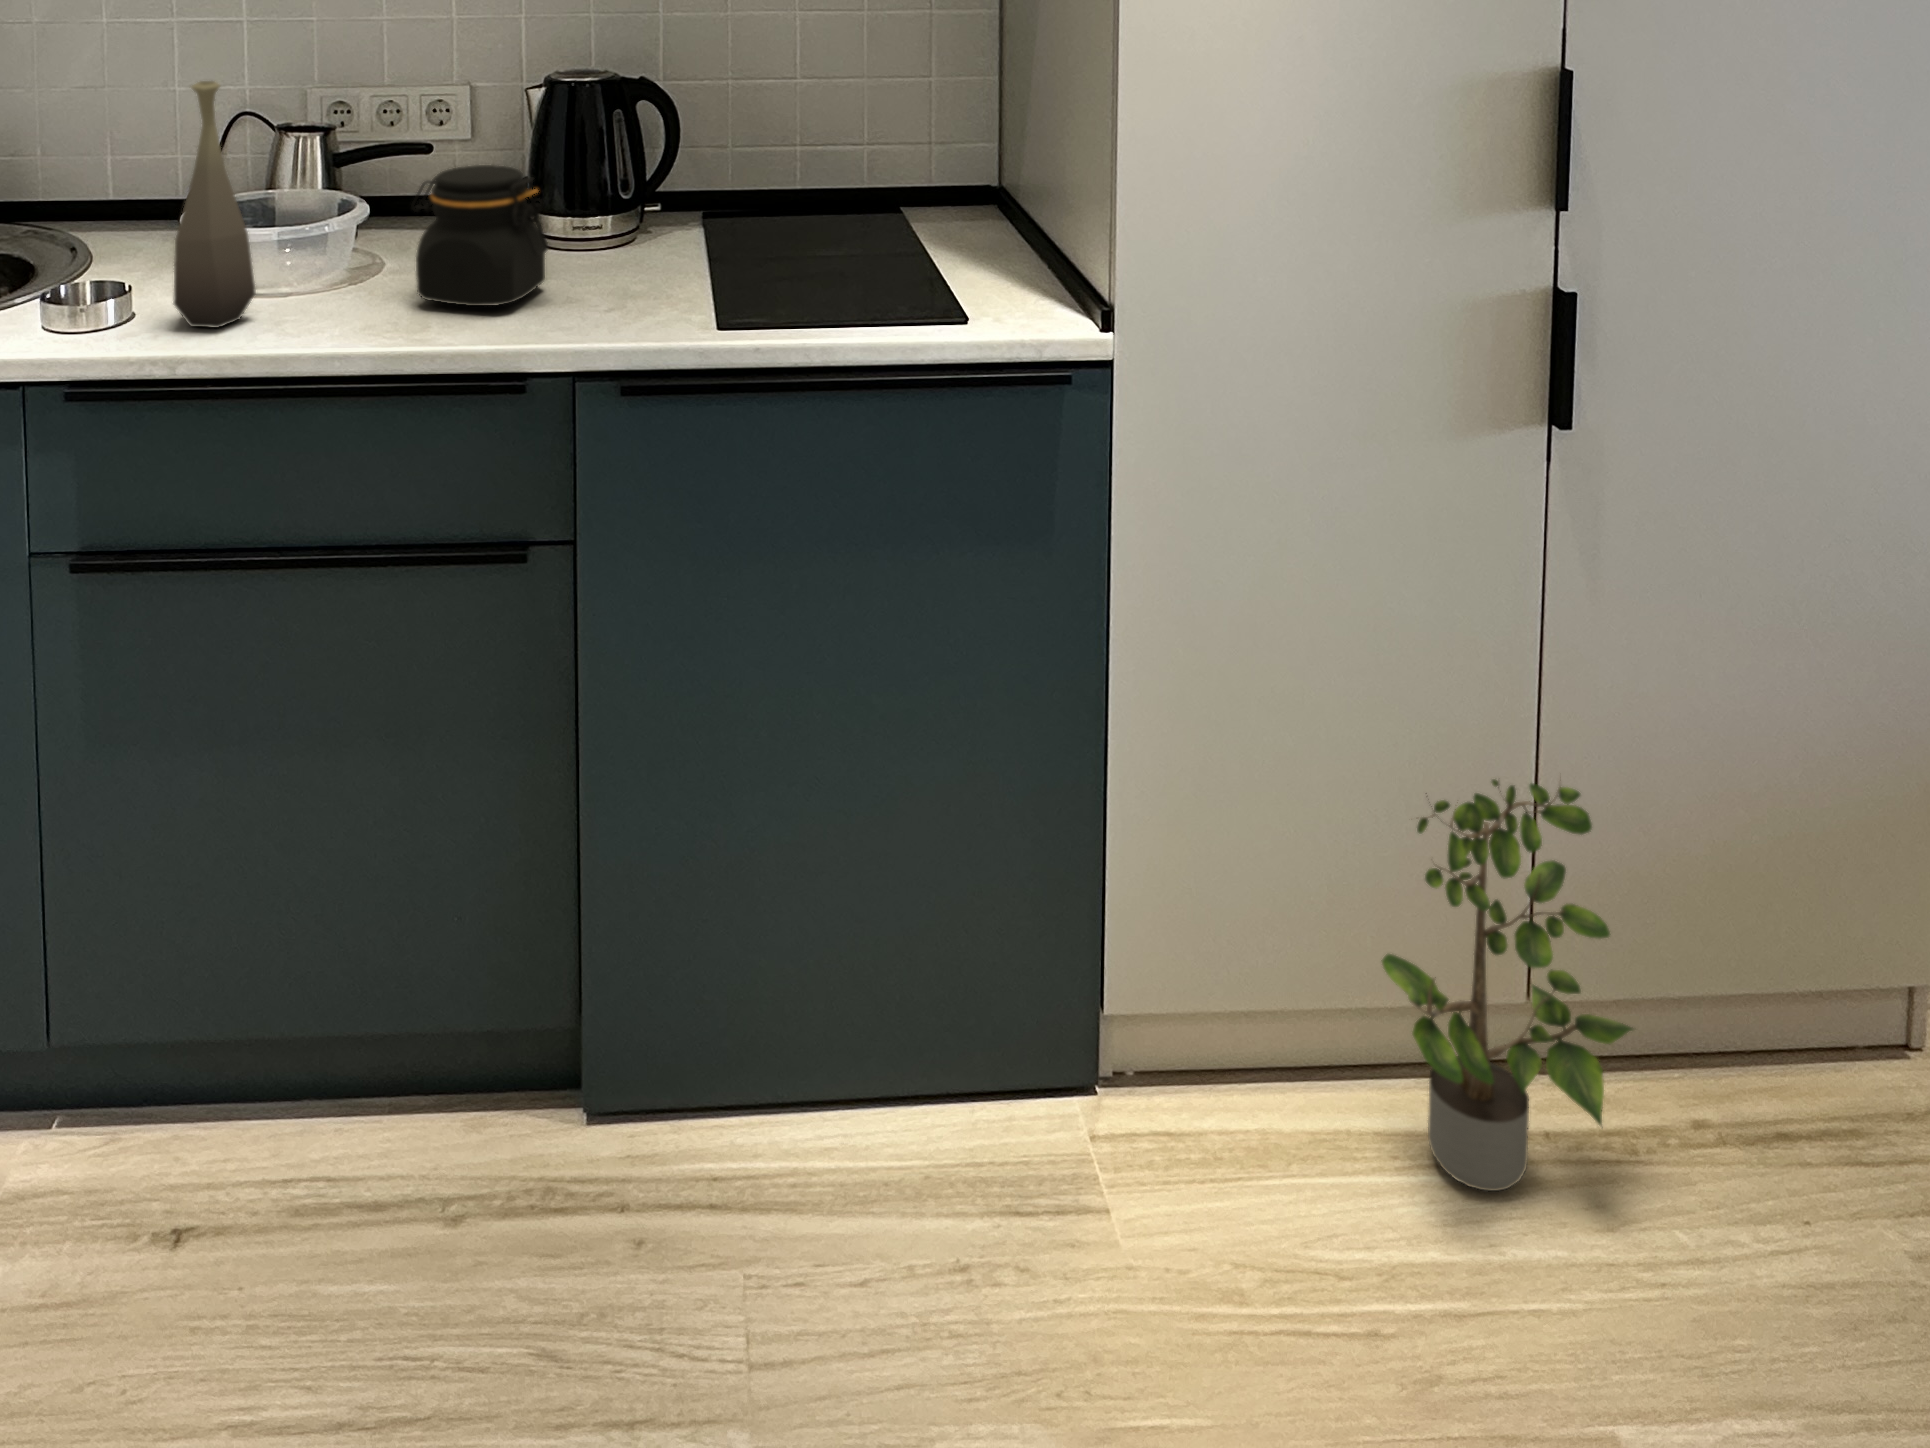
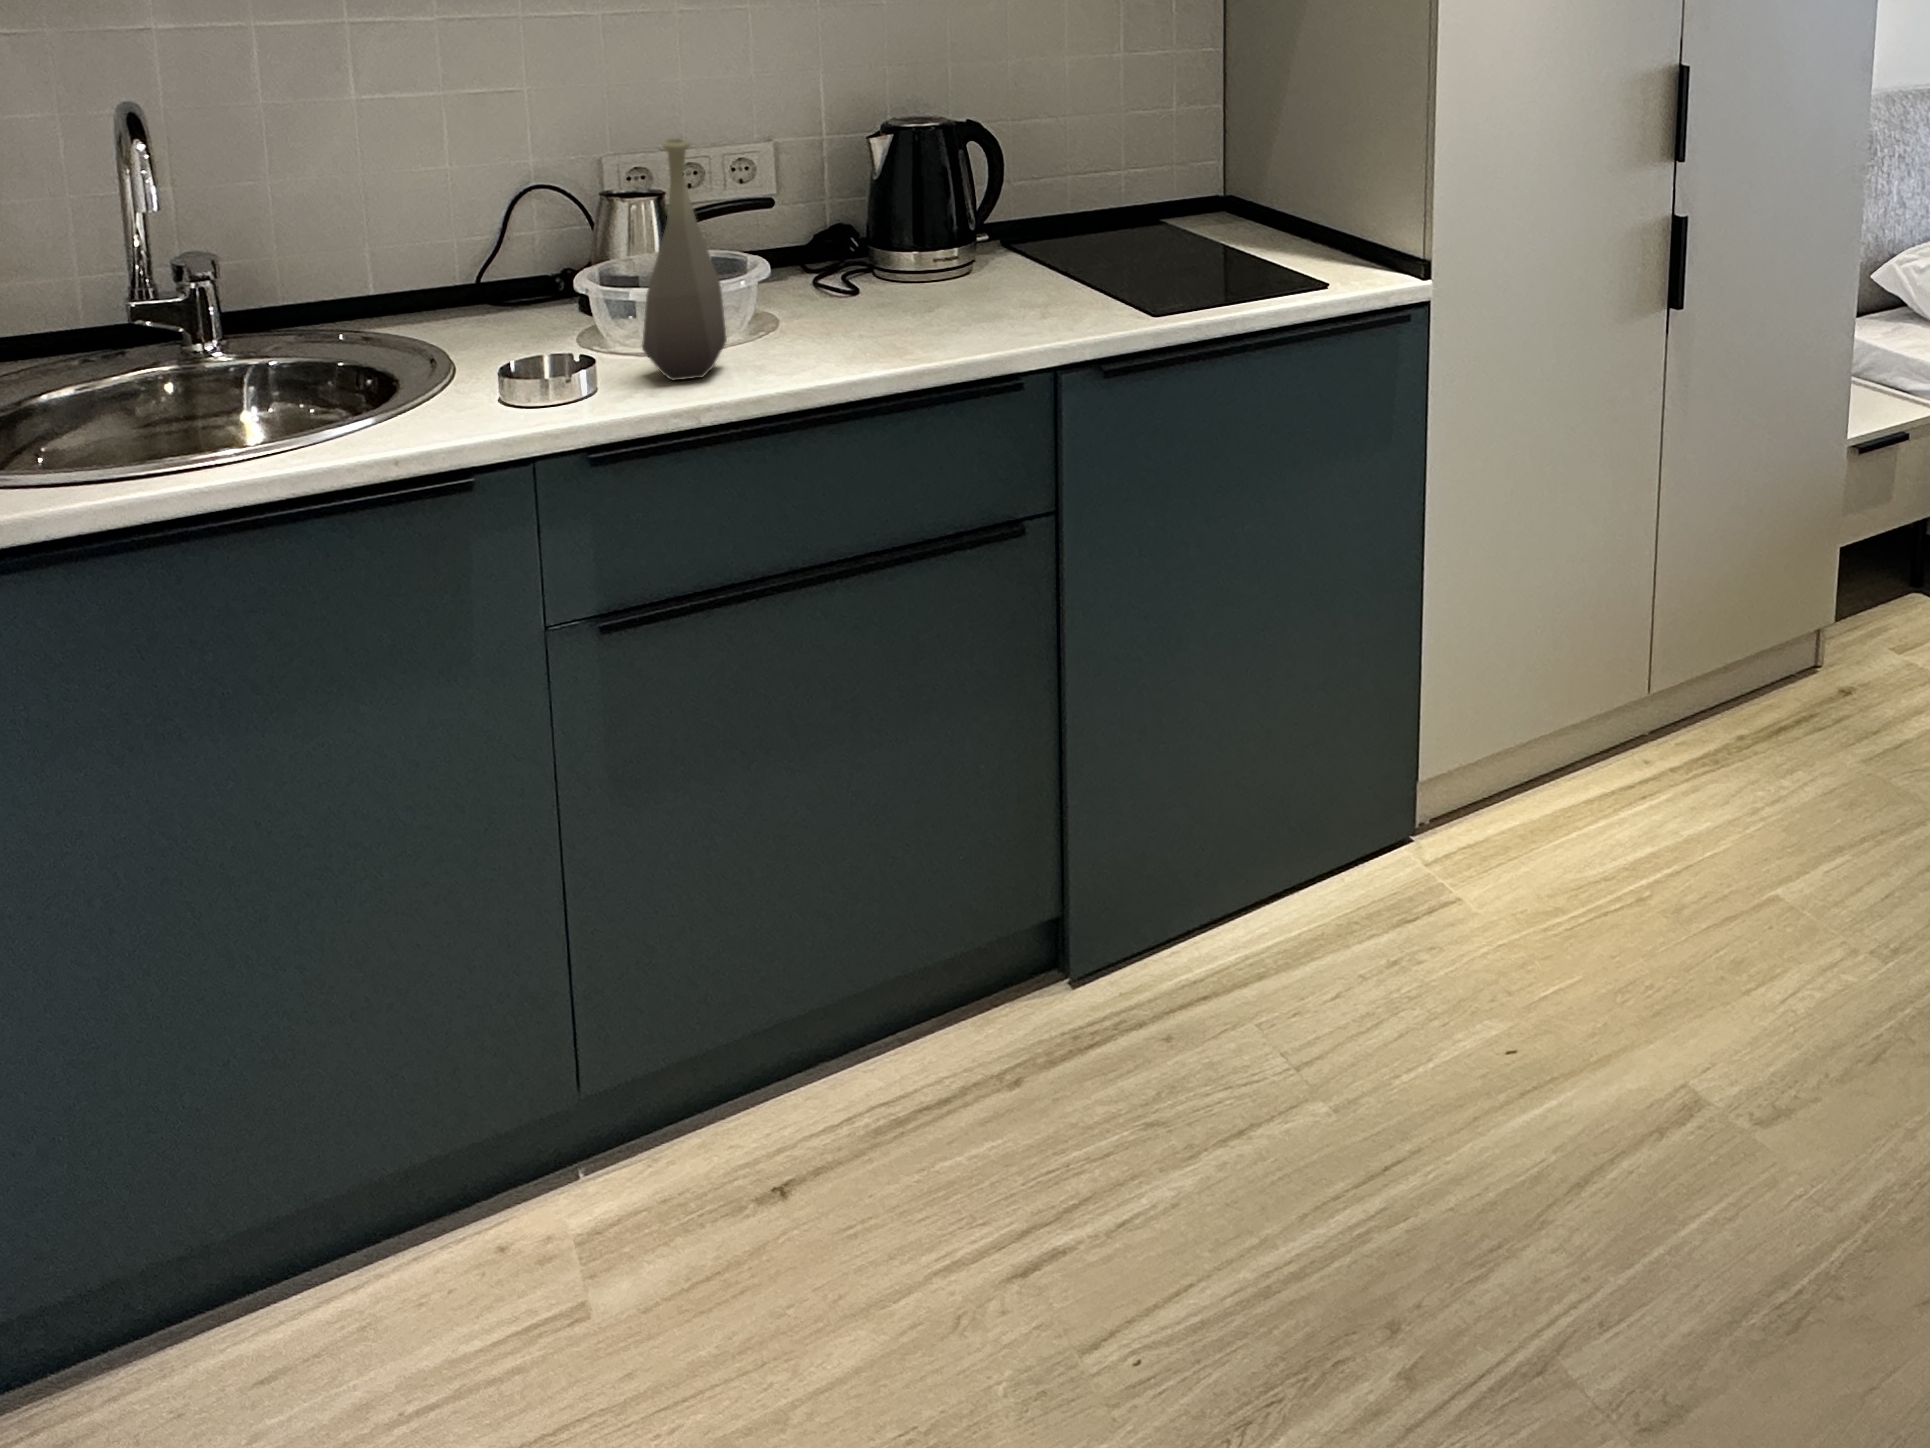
jar: present [412,165,548,306] -> none [847,201,980,328]
potted plant: present [1381,779,1633,1191] -> none [1592,532,1732,811]

